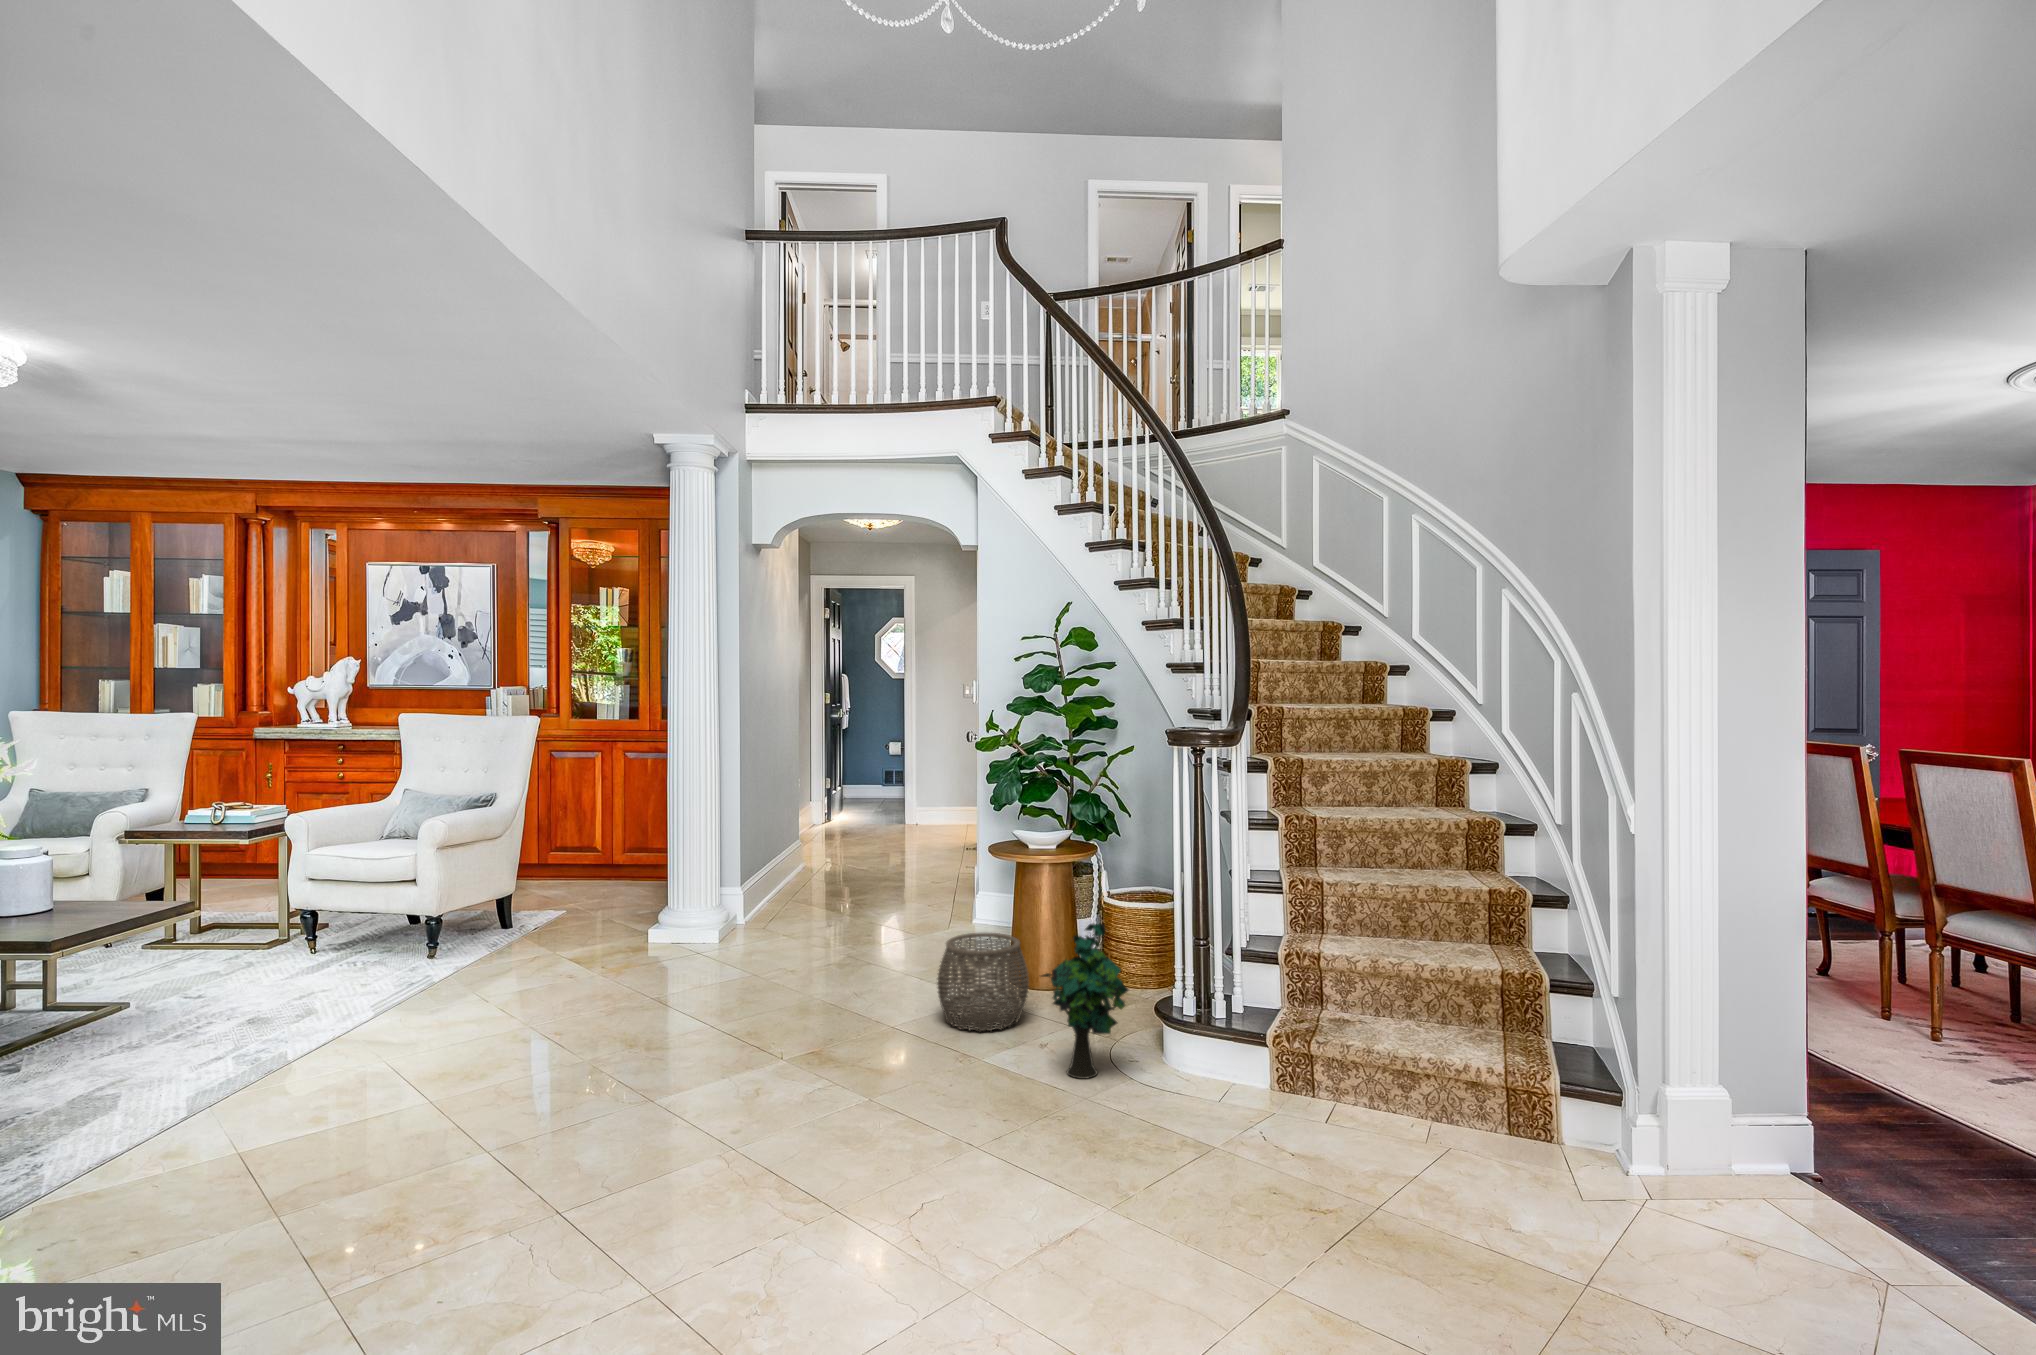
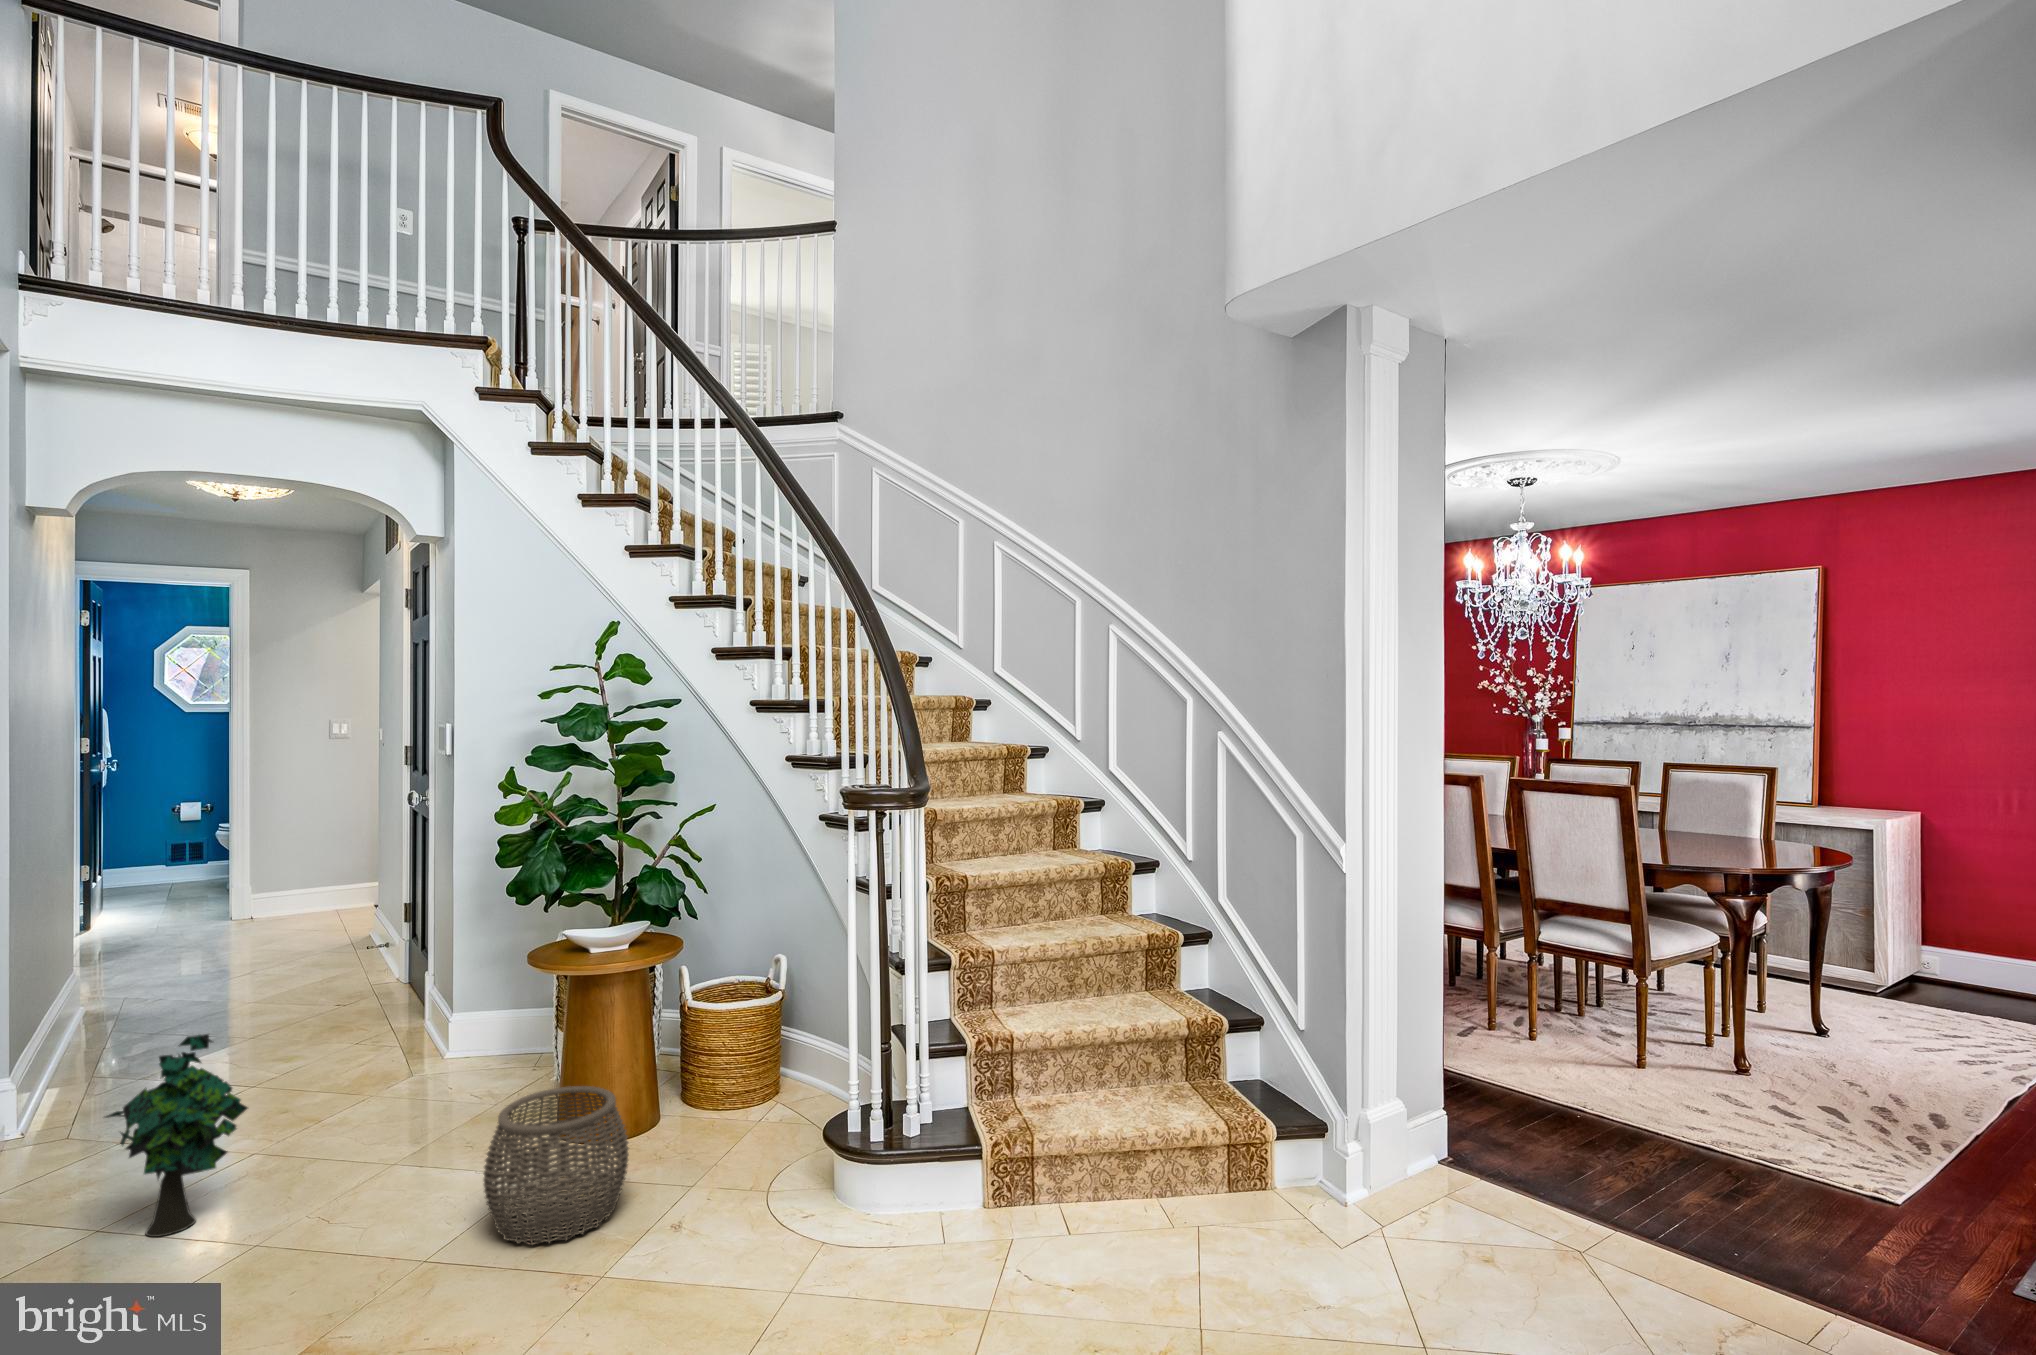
decorative plant: present [1041,924,1128,1079] -> present [106,1034,248,1237]

